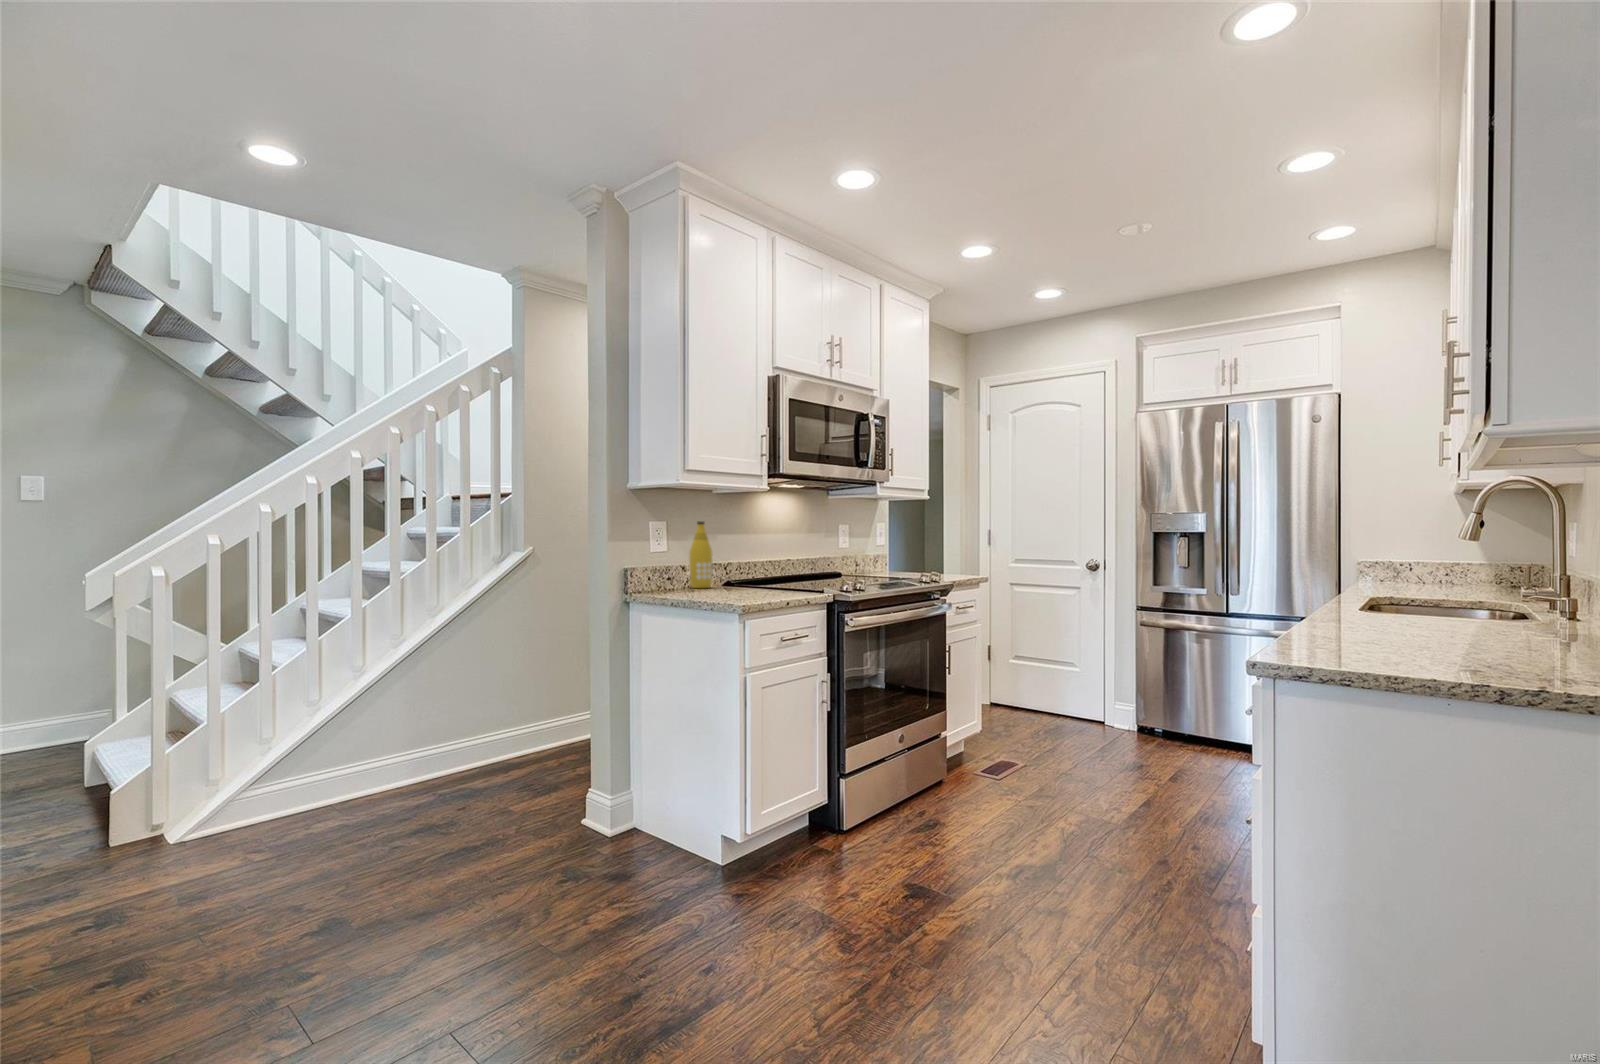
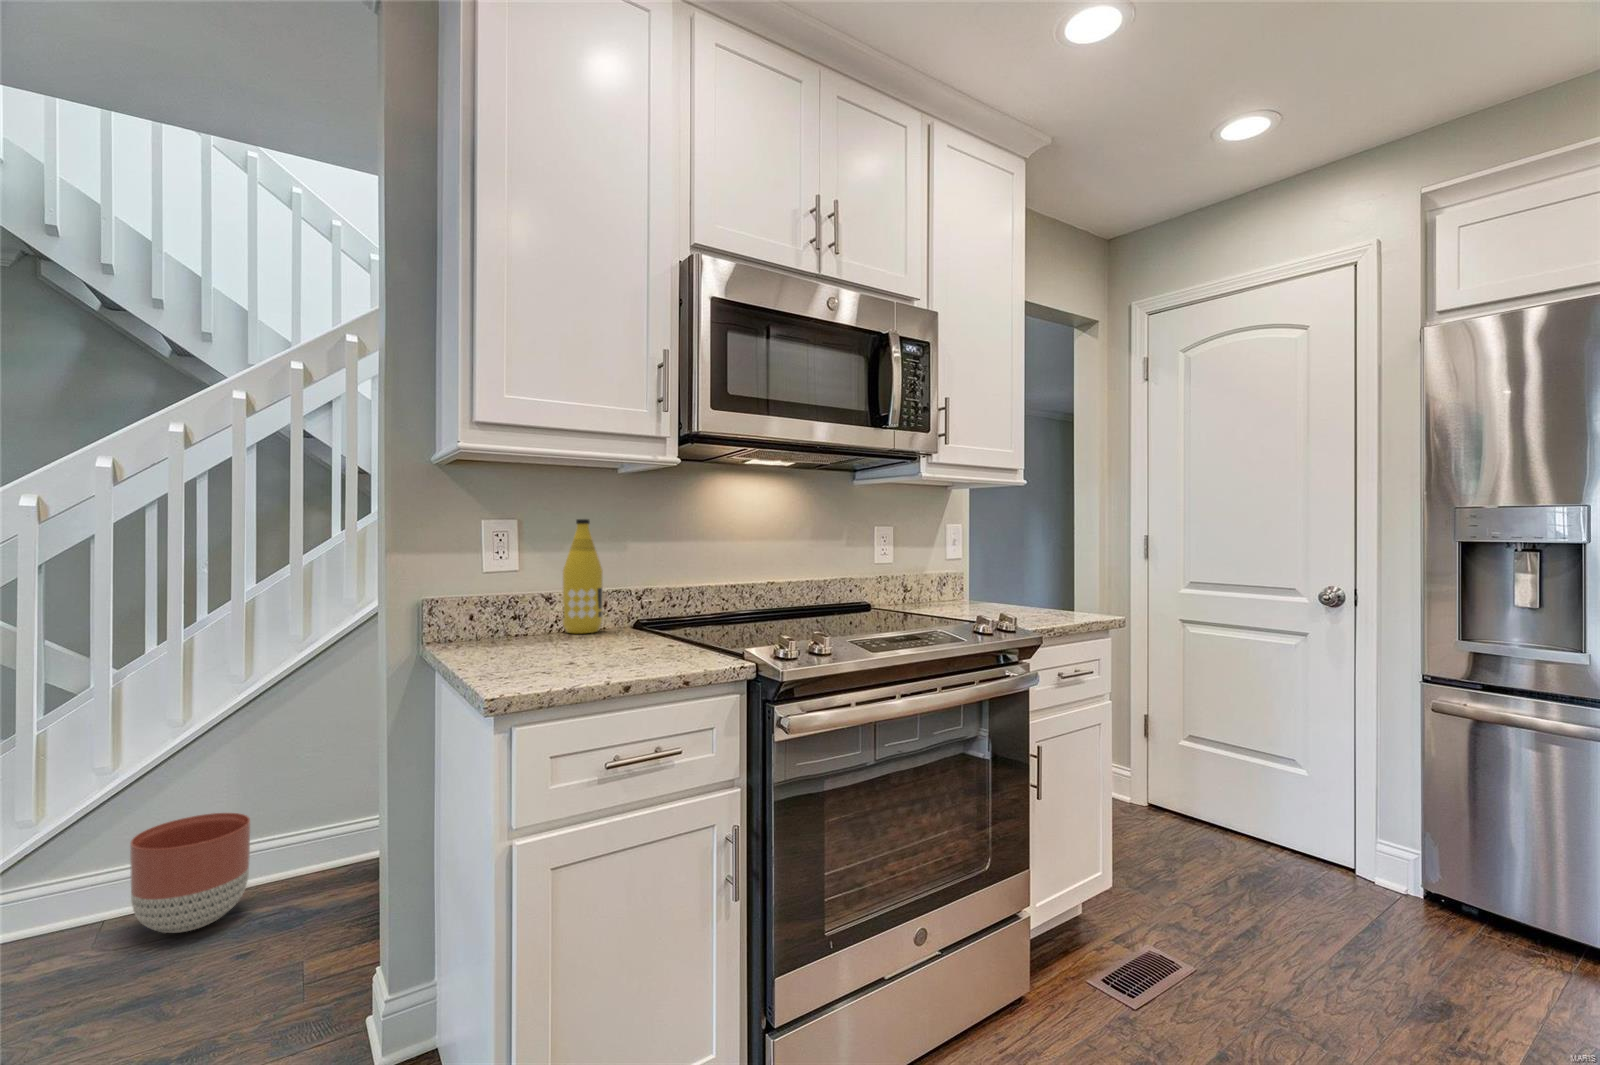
planter: none [374,724,445,799] -> present [130,813,250,933]

